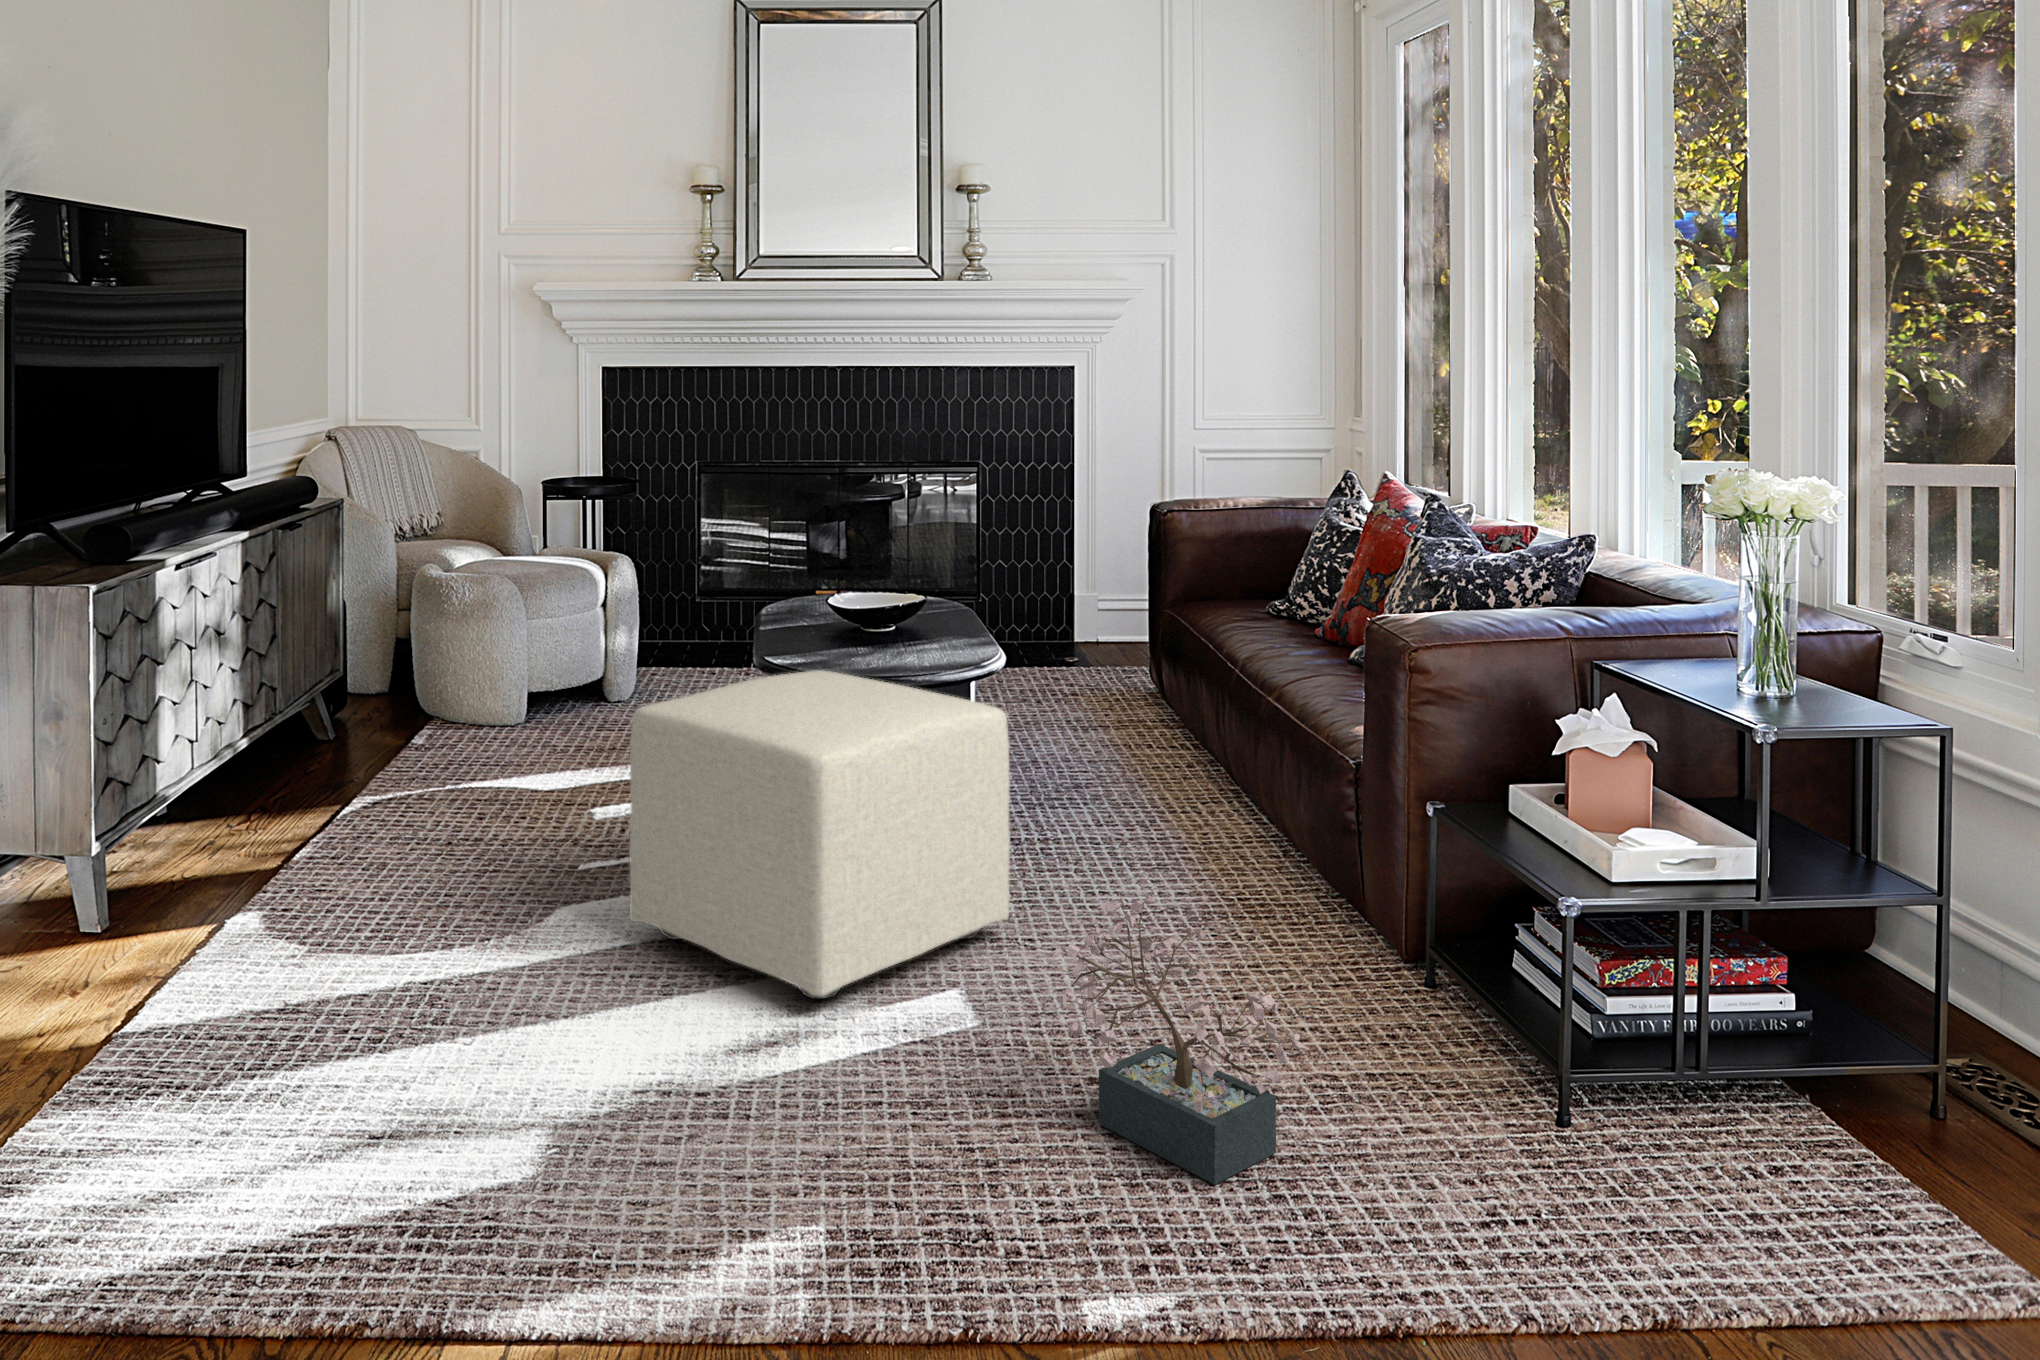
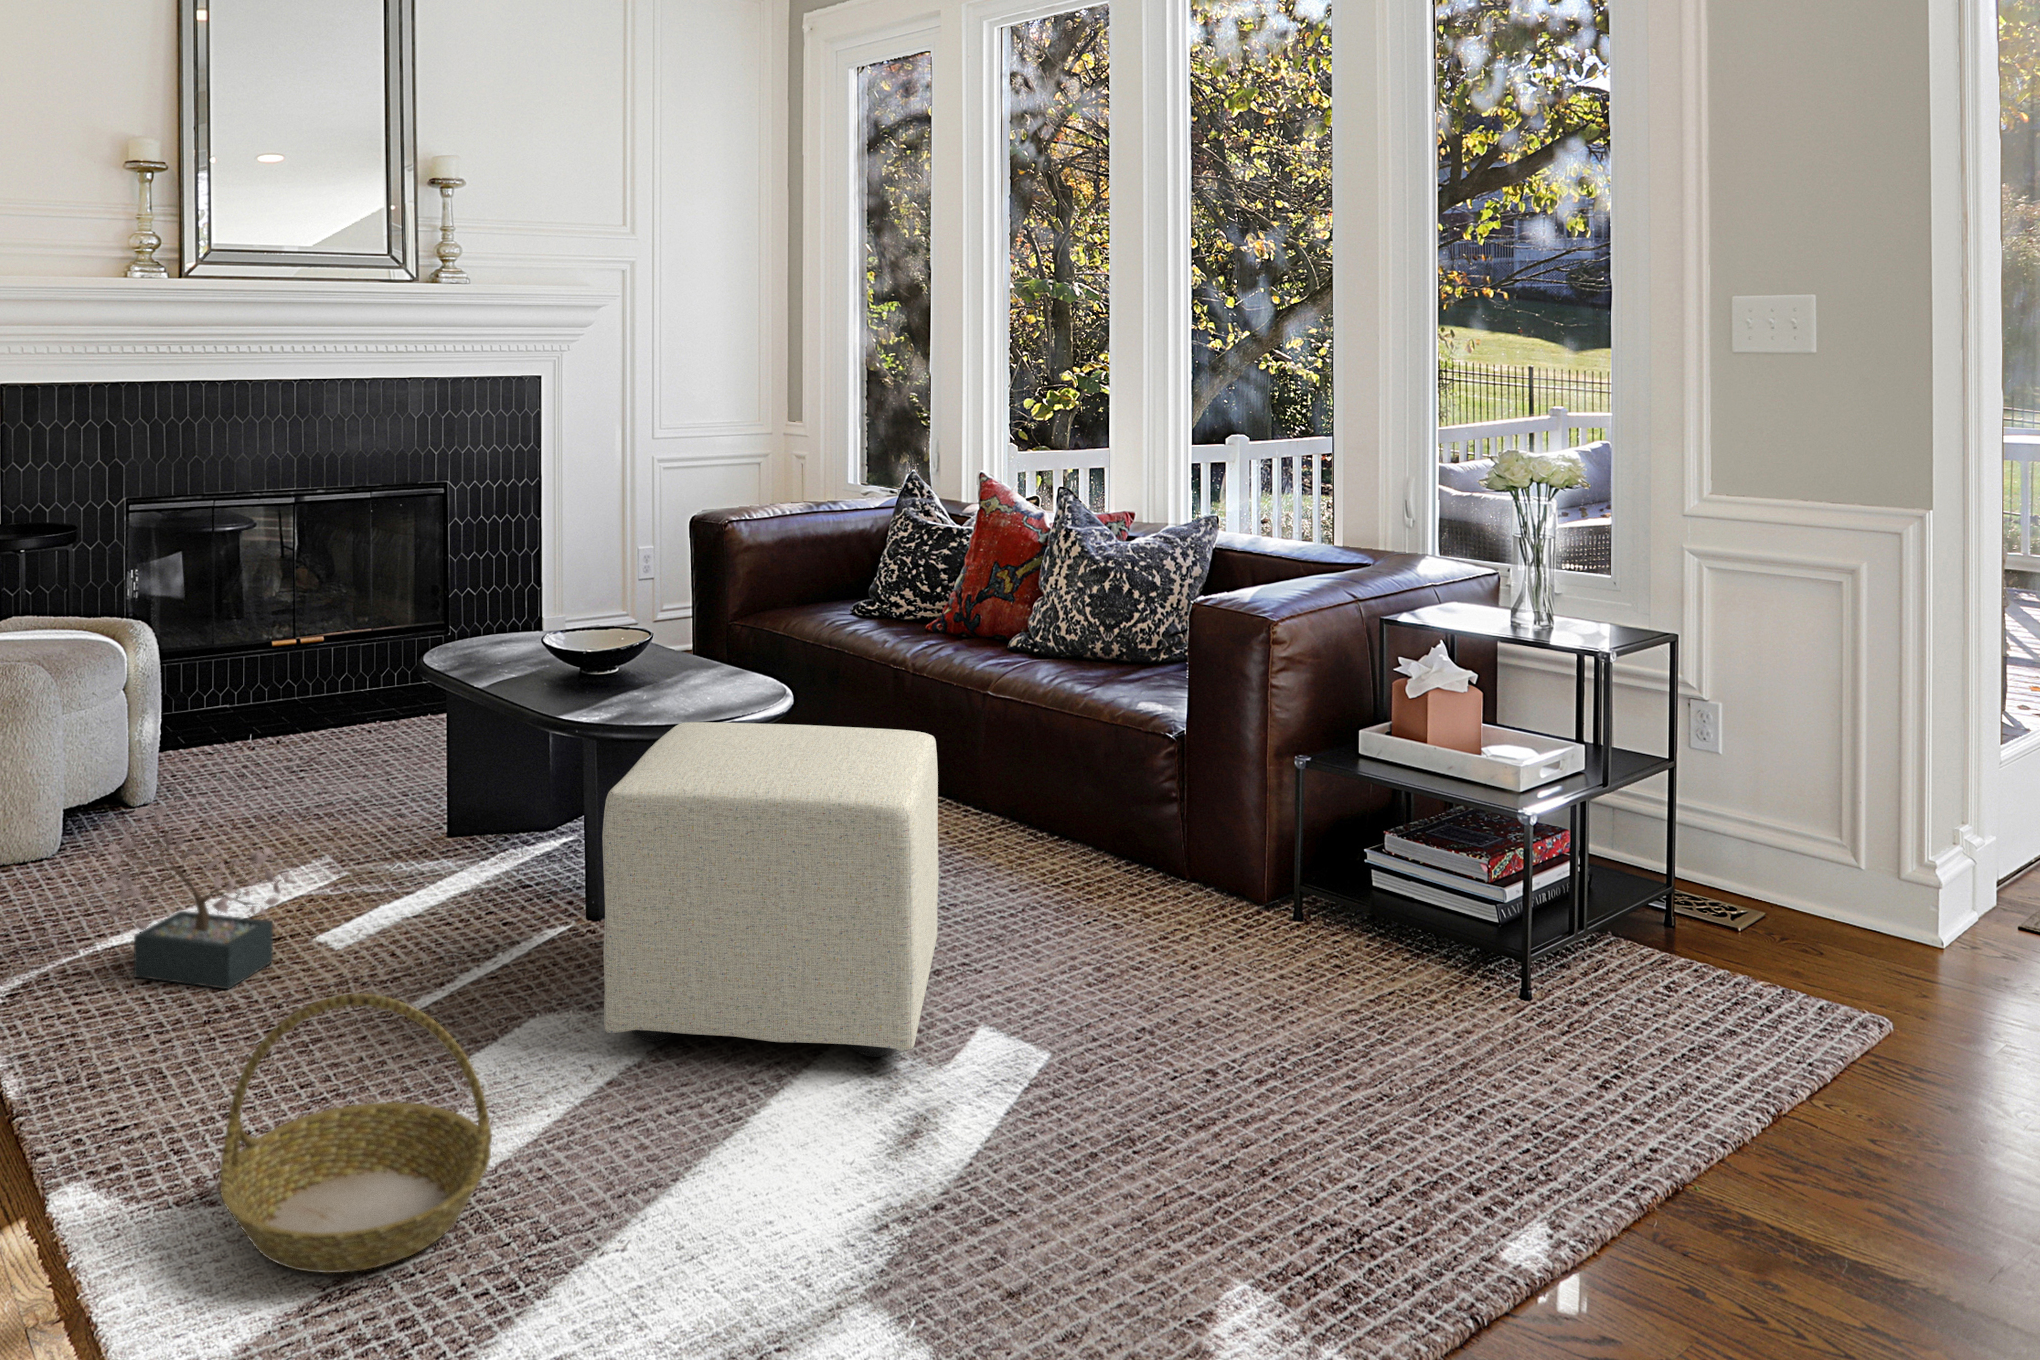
basket: none [202,815,419,1025] -> present [220,993,492,1273]
decorative plant: present [1052,895,1309,1185] -> present [95,800,295,989]

